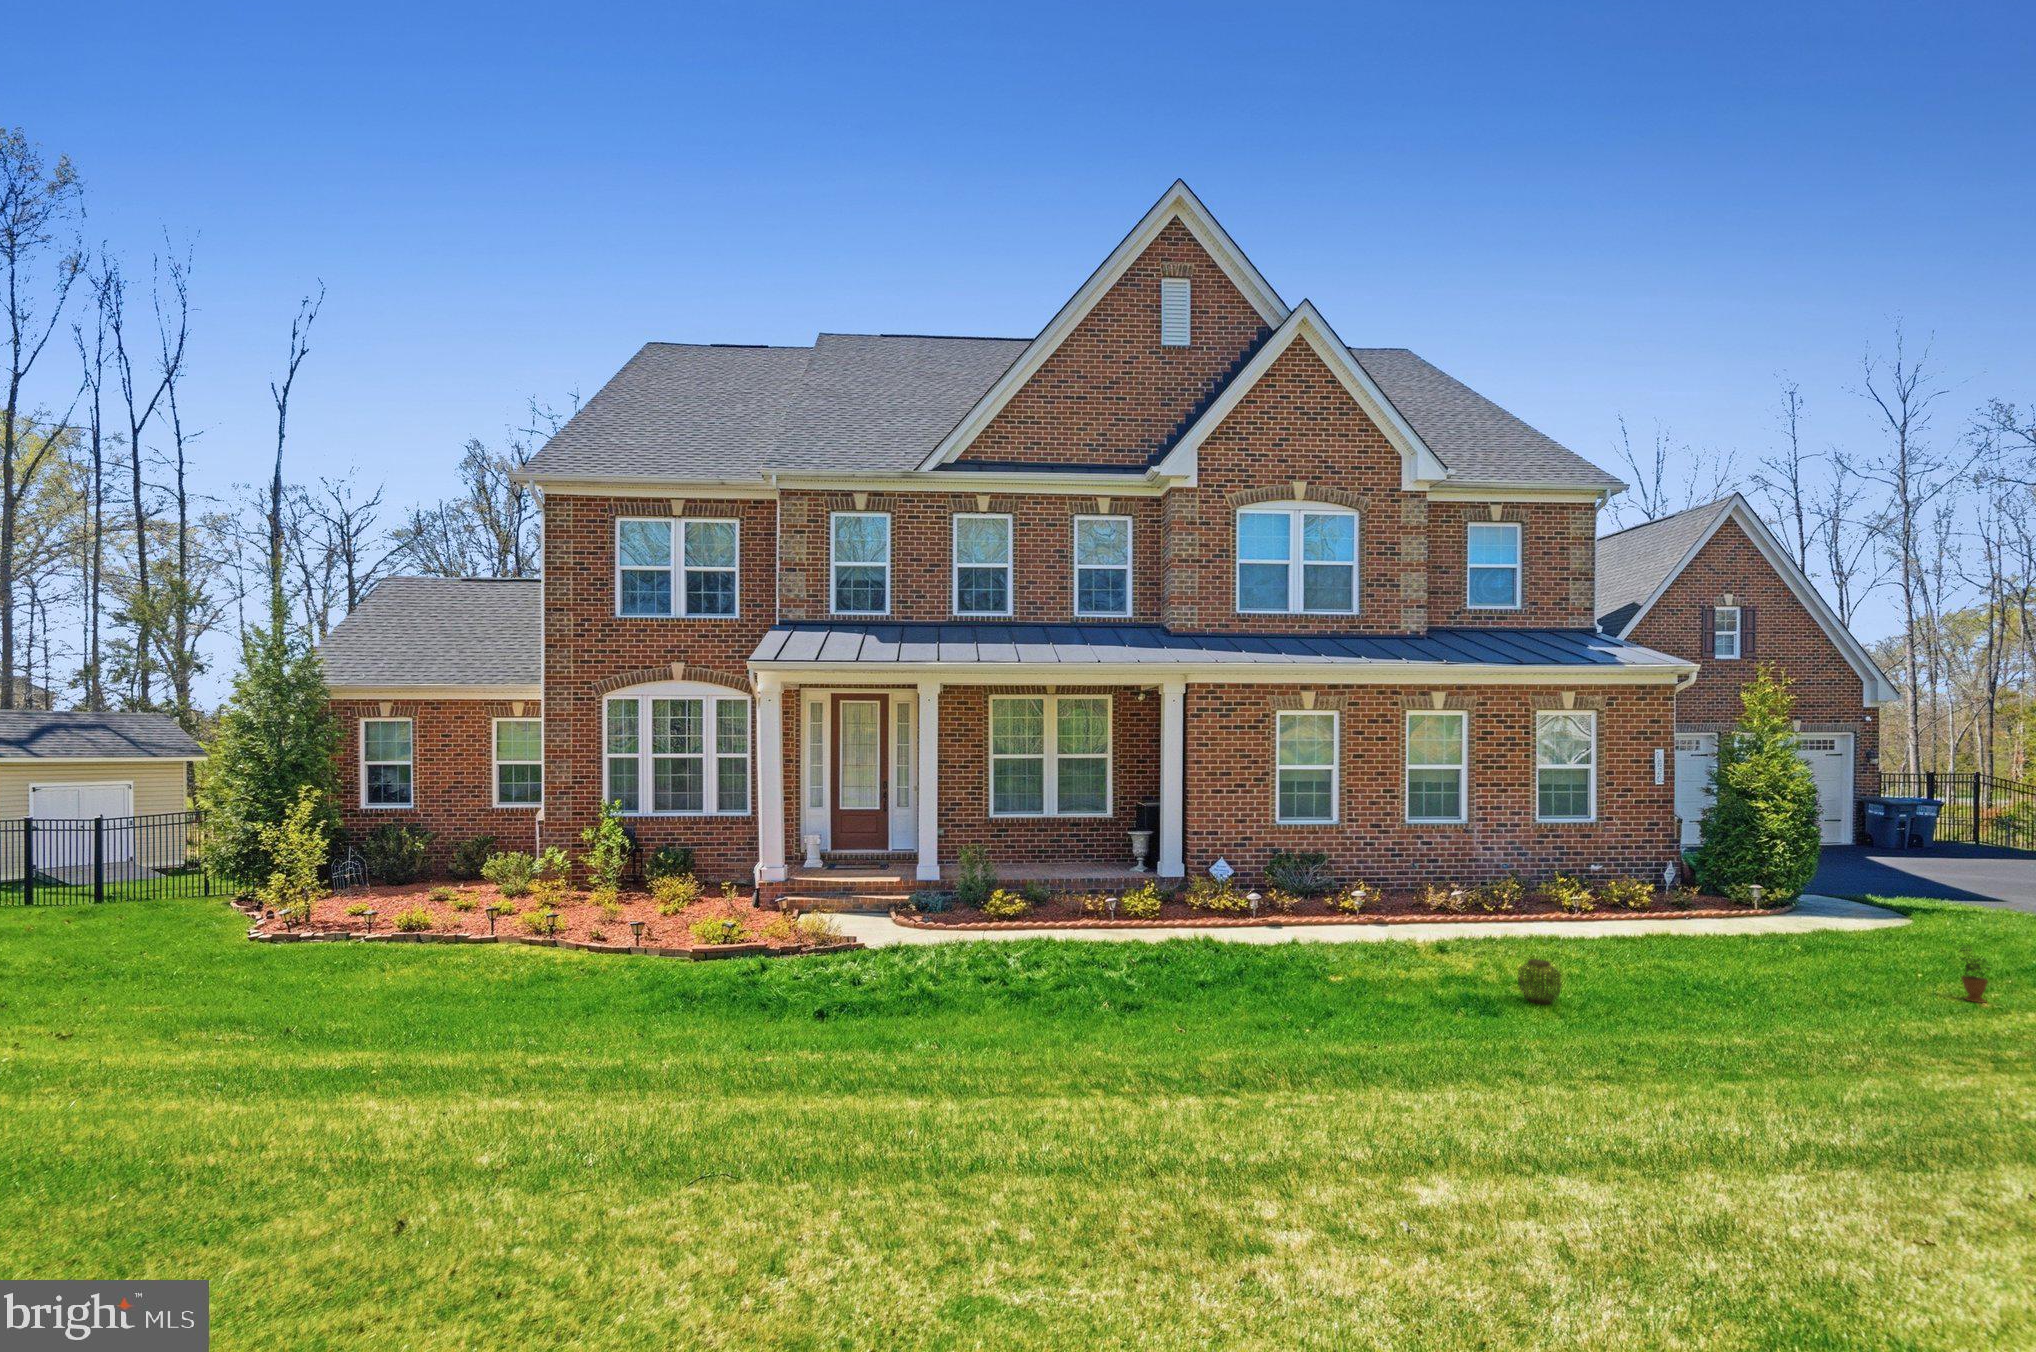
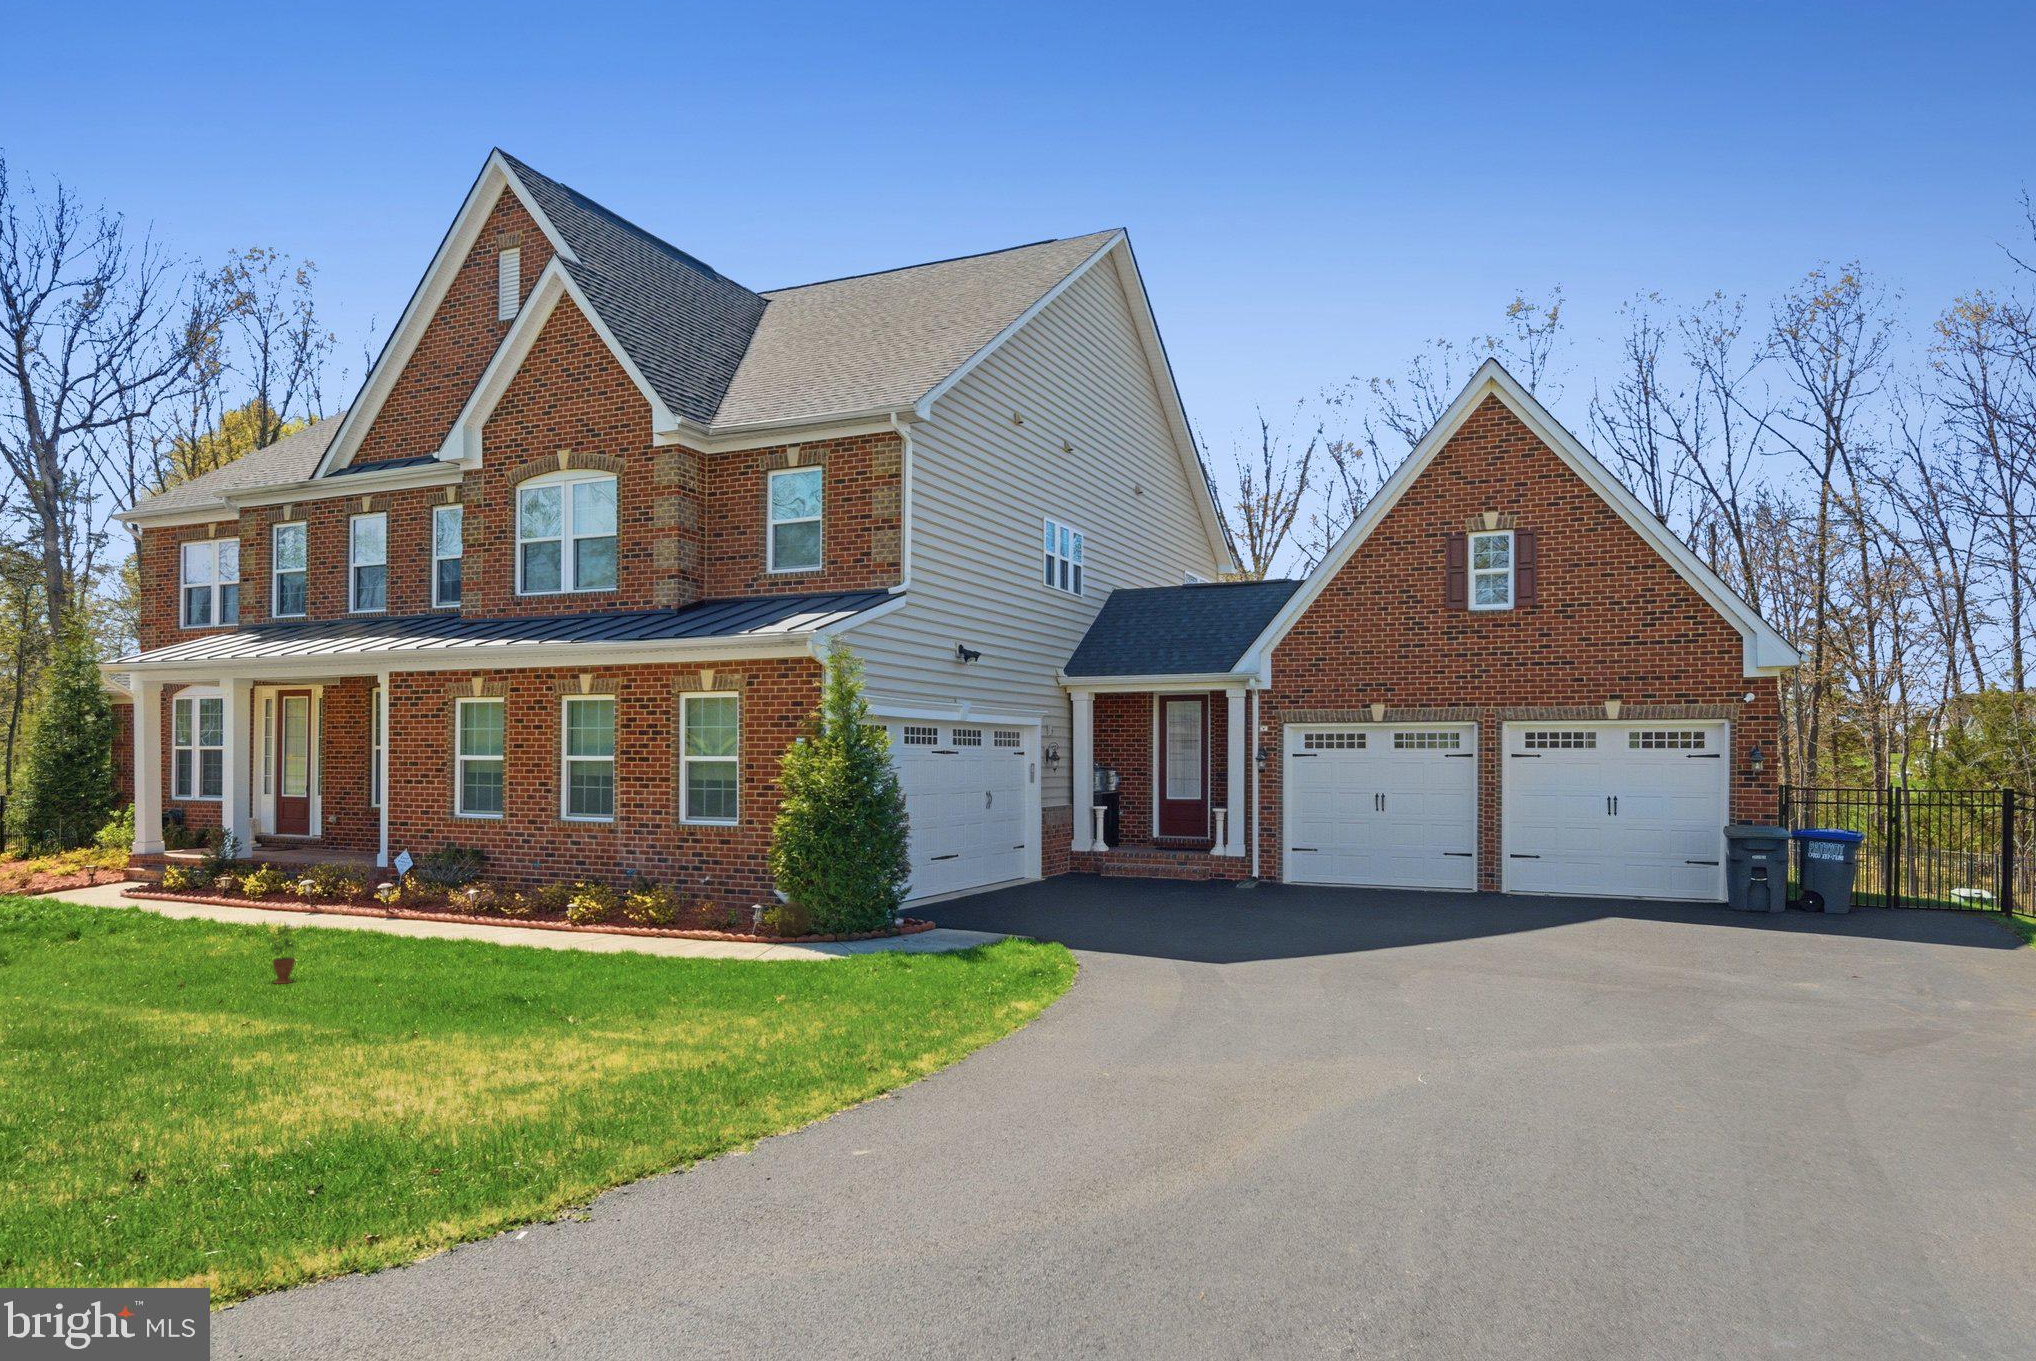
woven basket: present [1518,959,1561,1004] -> present [777,902,808,937]

